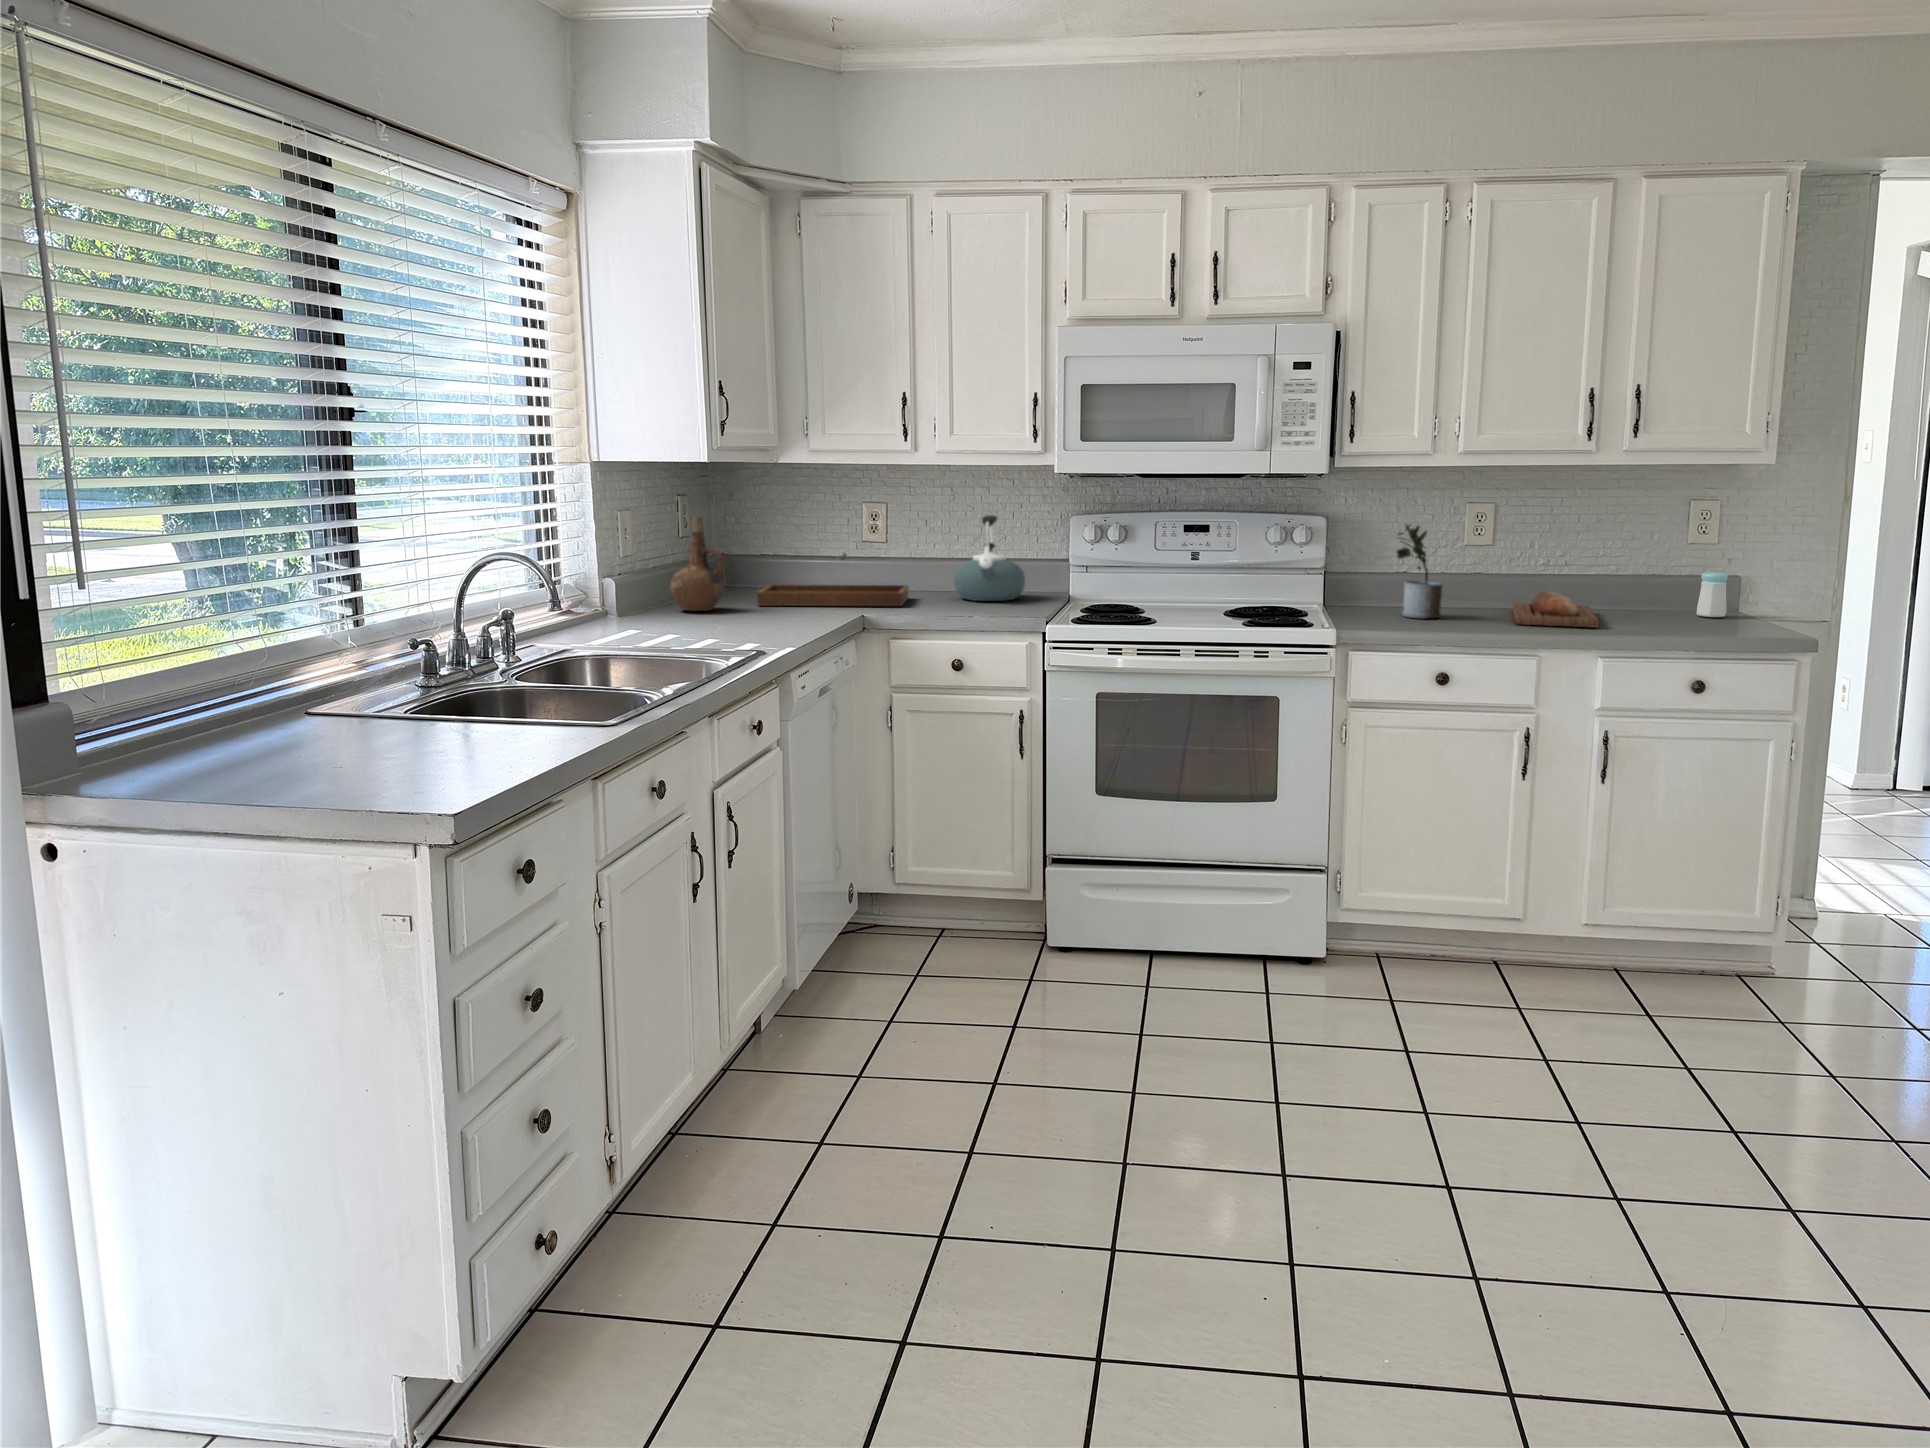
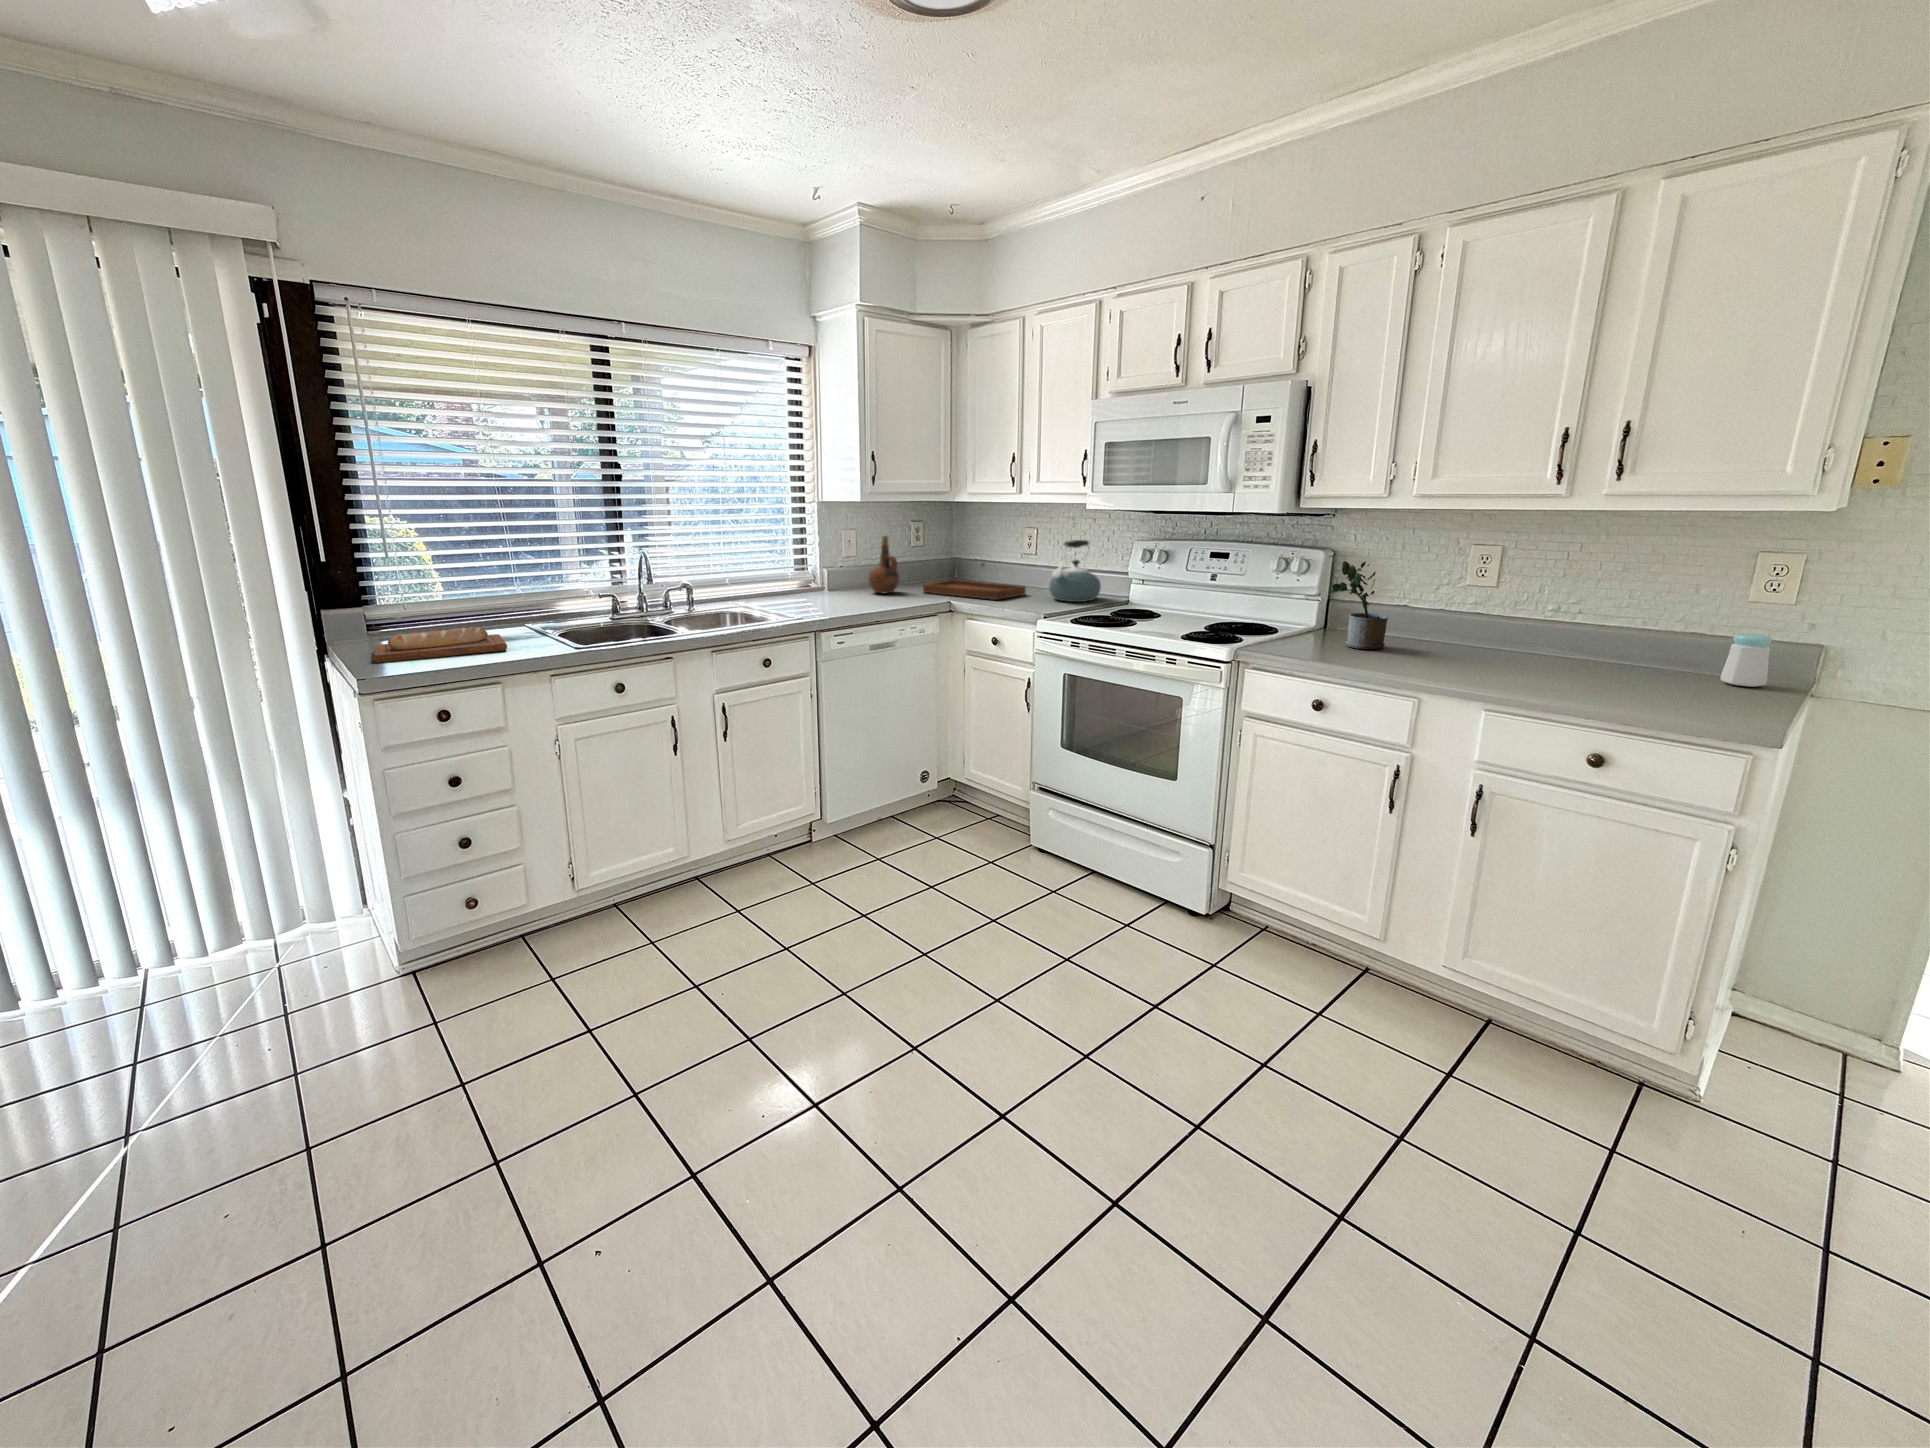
bread loaf: present [1512,591,1599,628] -> present [373,627,507,663]

